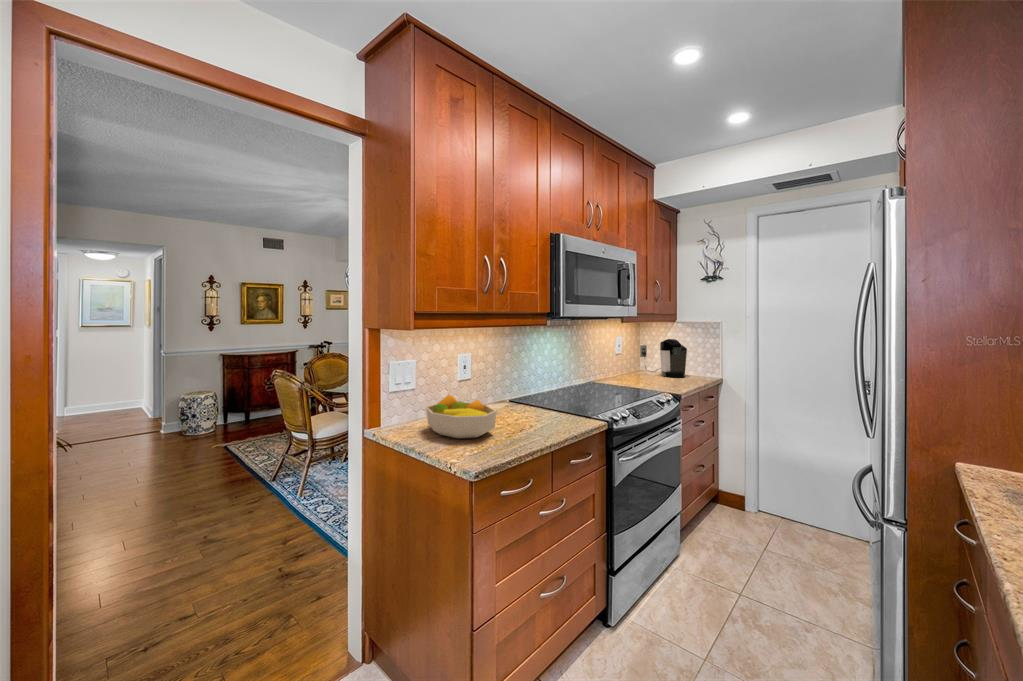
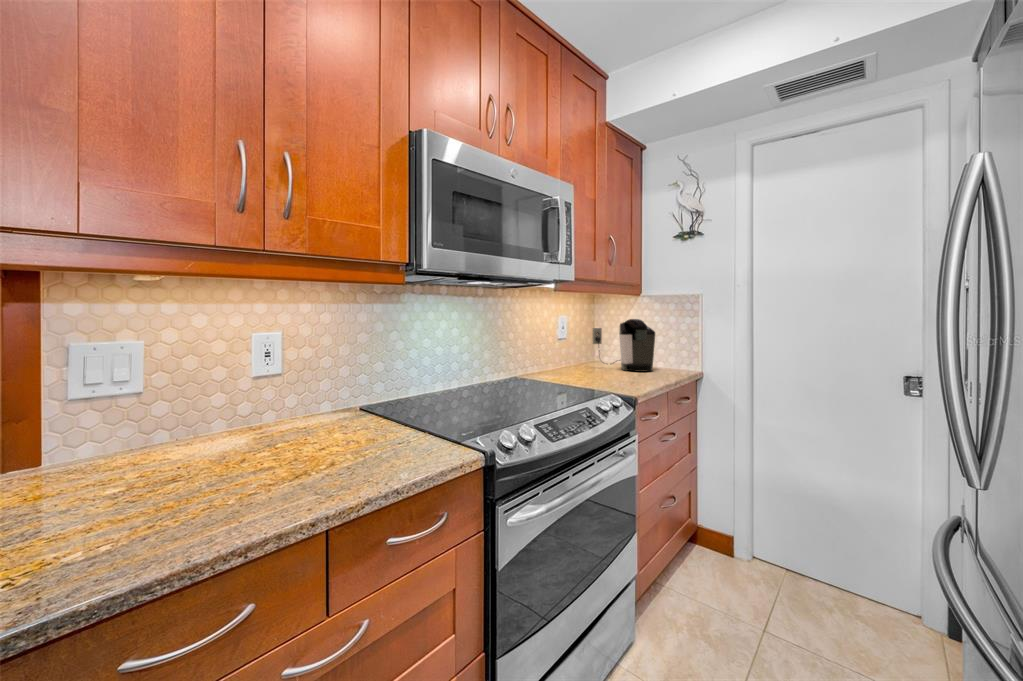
fruit bowl: present [426,395,497,439] -> none [72,407,239,504]

